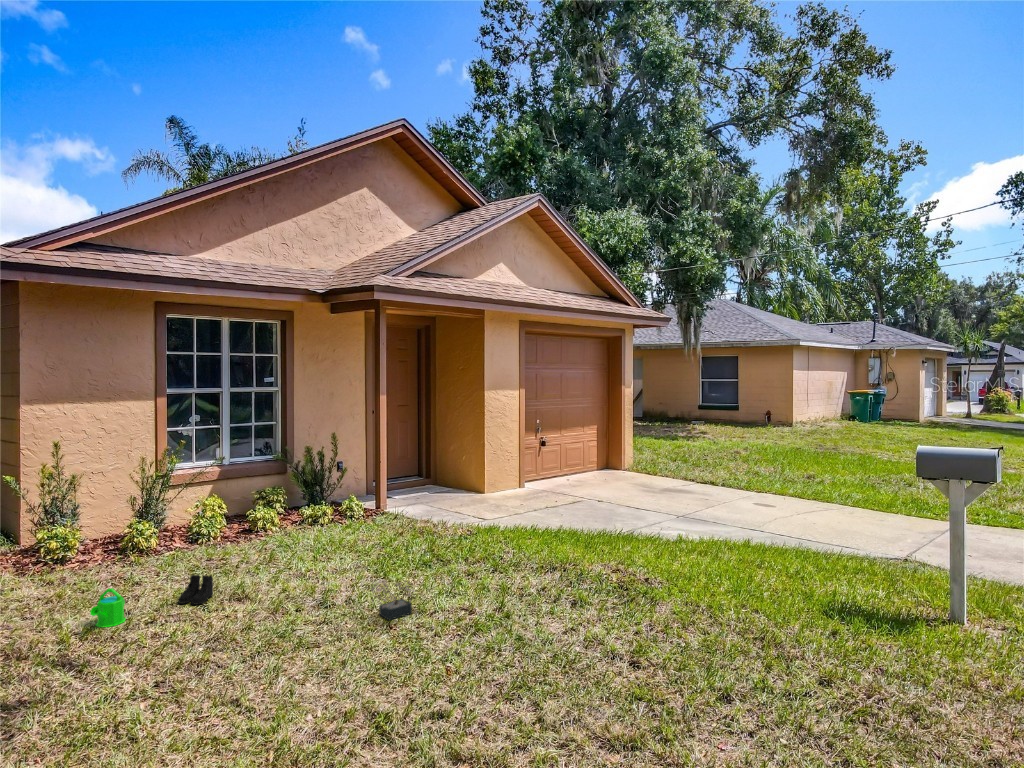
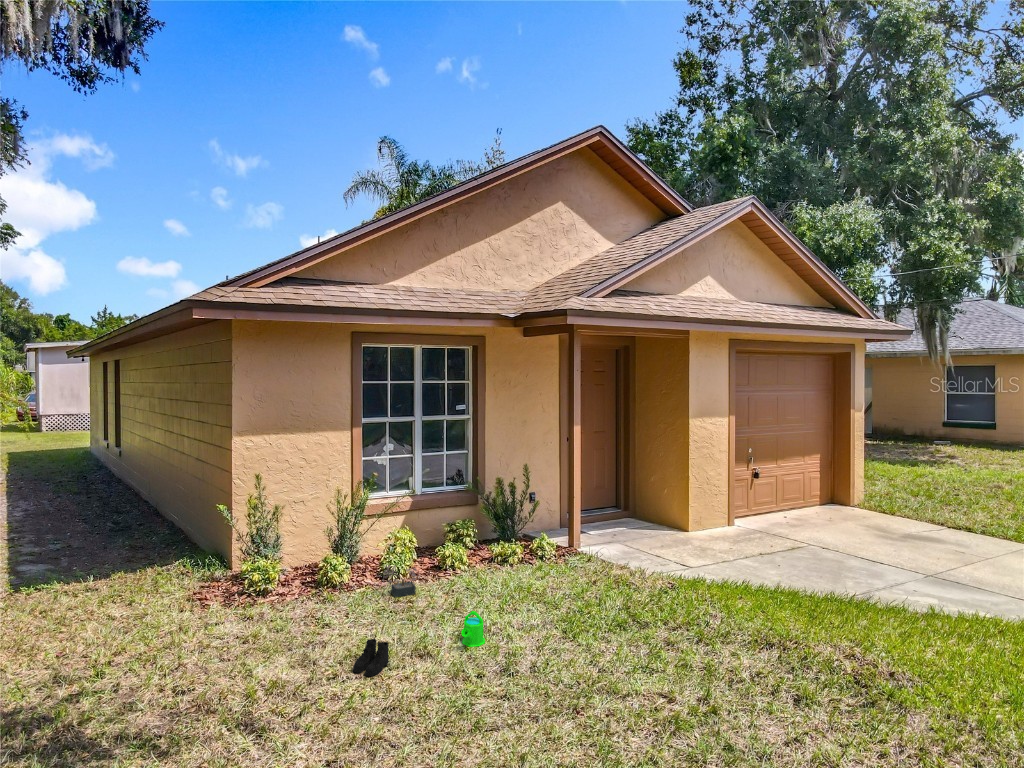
decorative plant: present [372,580,414,620] -> present [383,565,420,597]
watering can: present [90,588,126,628] -> present [461,611,485,647]

